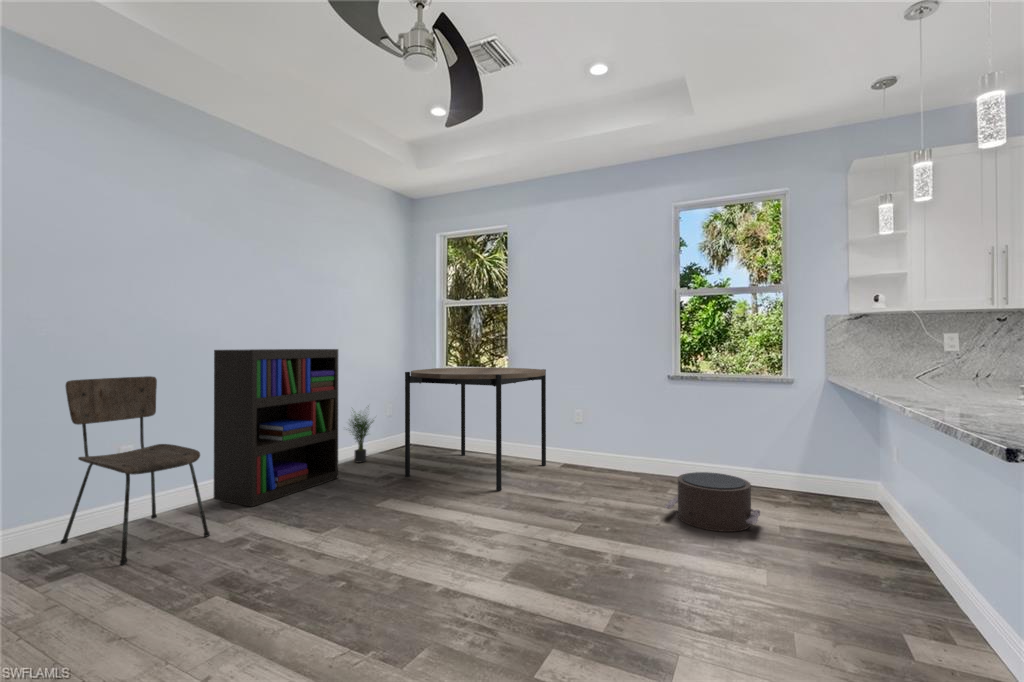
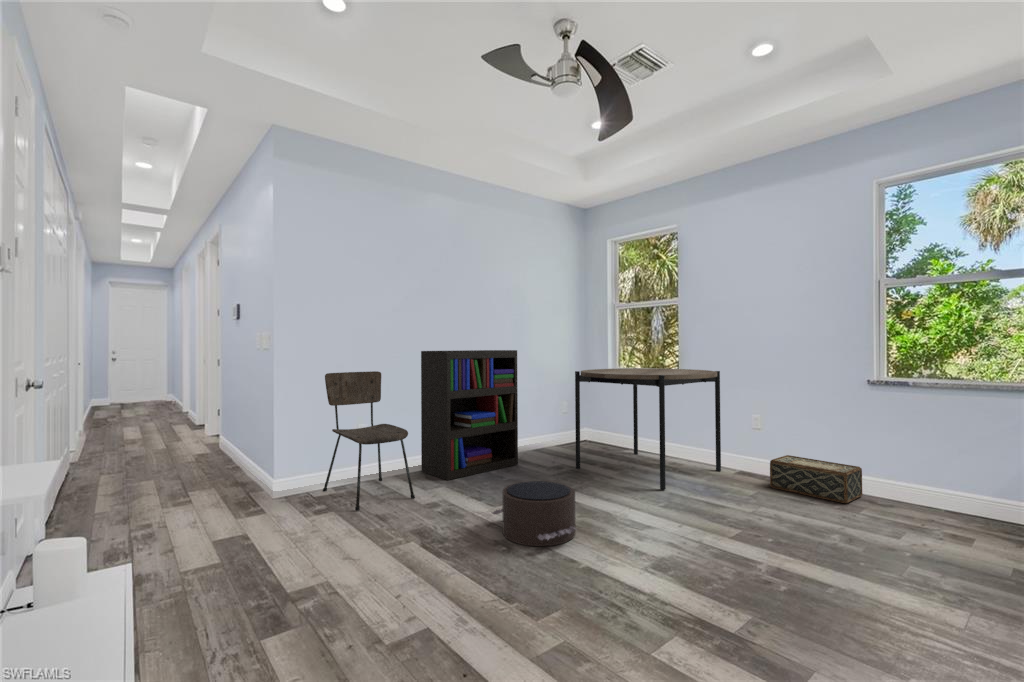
potted plant: present [350,414,374,462] -> none [522,400,556,453]
woven basket: none [591,446,663,485] -> present [770,455,862,503]
pouf: present [665,472,760,532] -> present [492,481,576,546]

